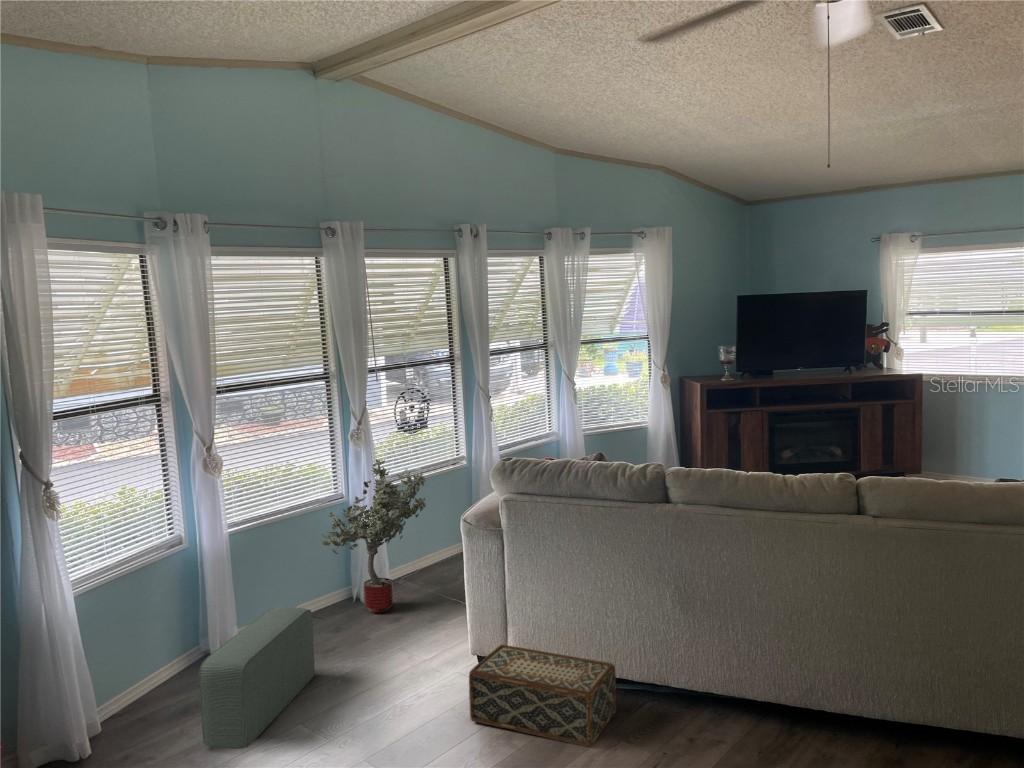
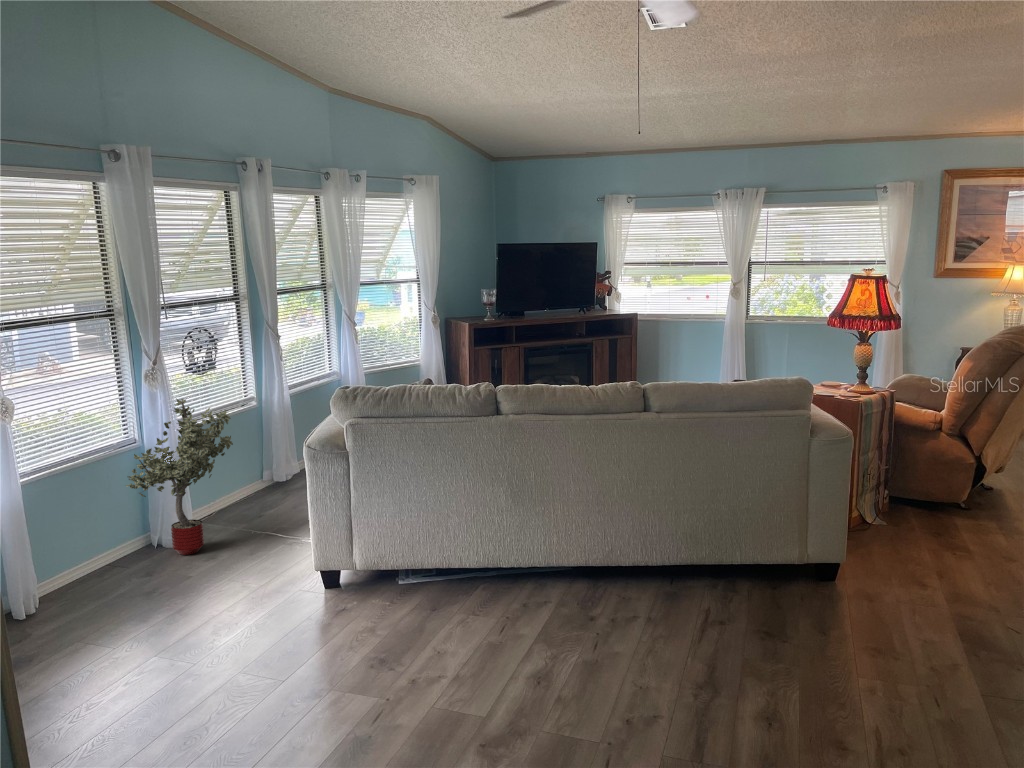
pouf: present [199,607,315,749] -> none [40,549,144,693]
woven basket: present [469,645,616,746] -> none [326,559,459,632]

